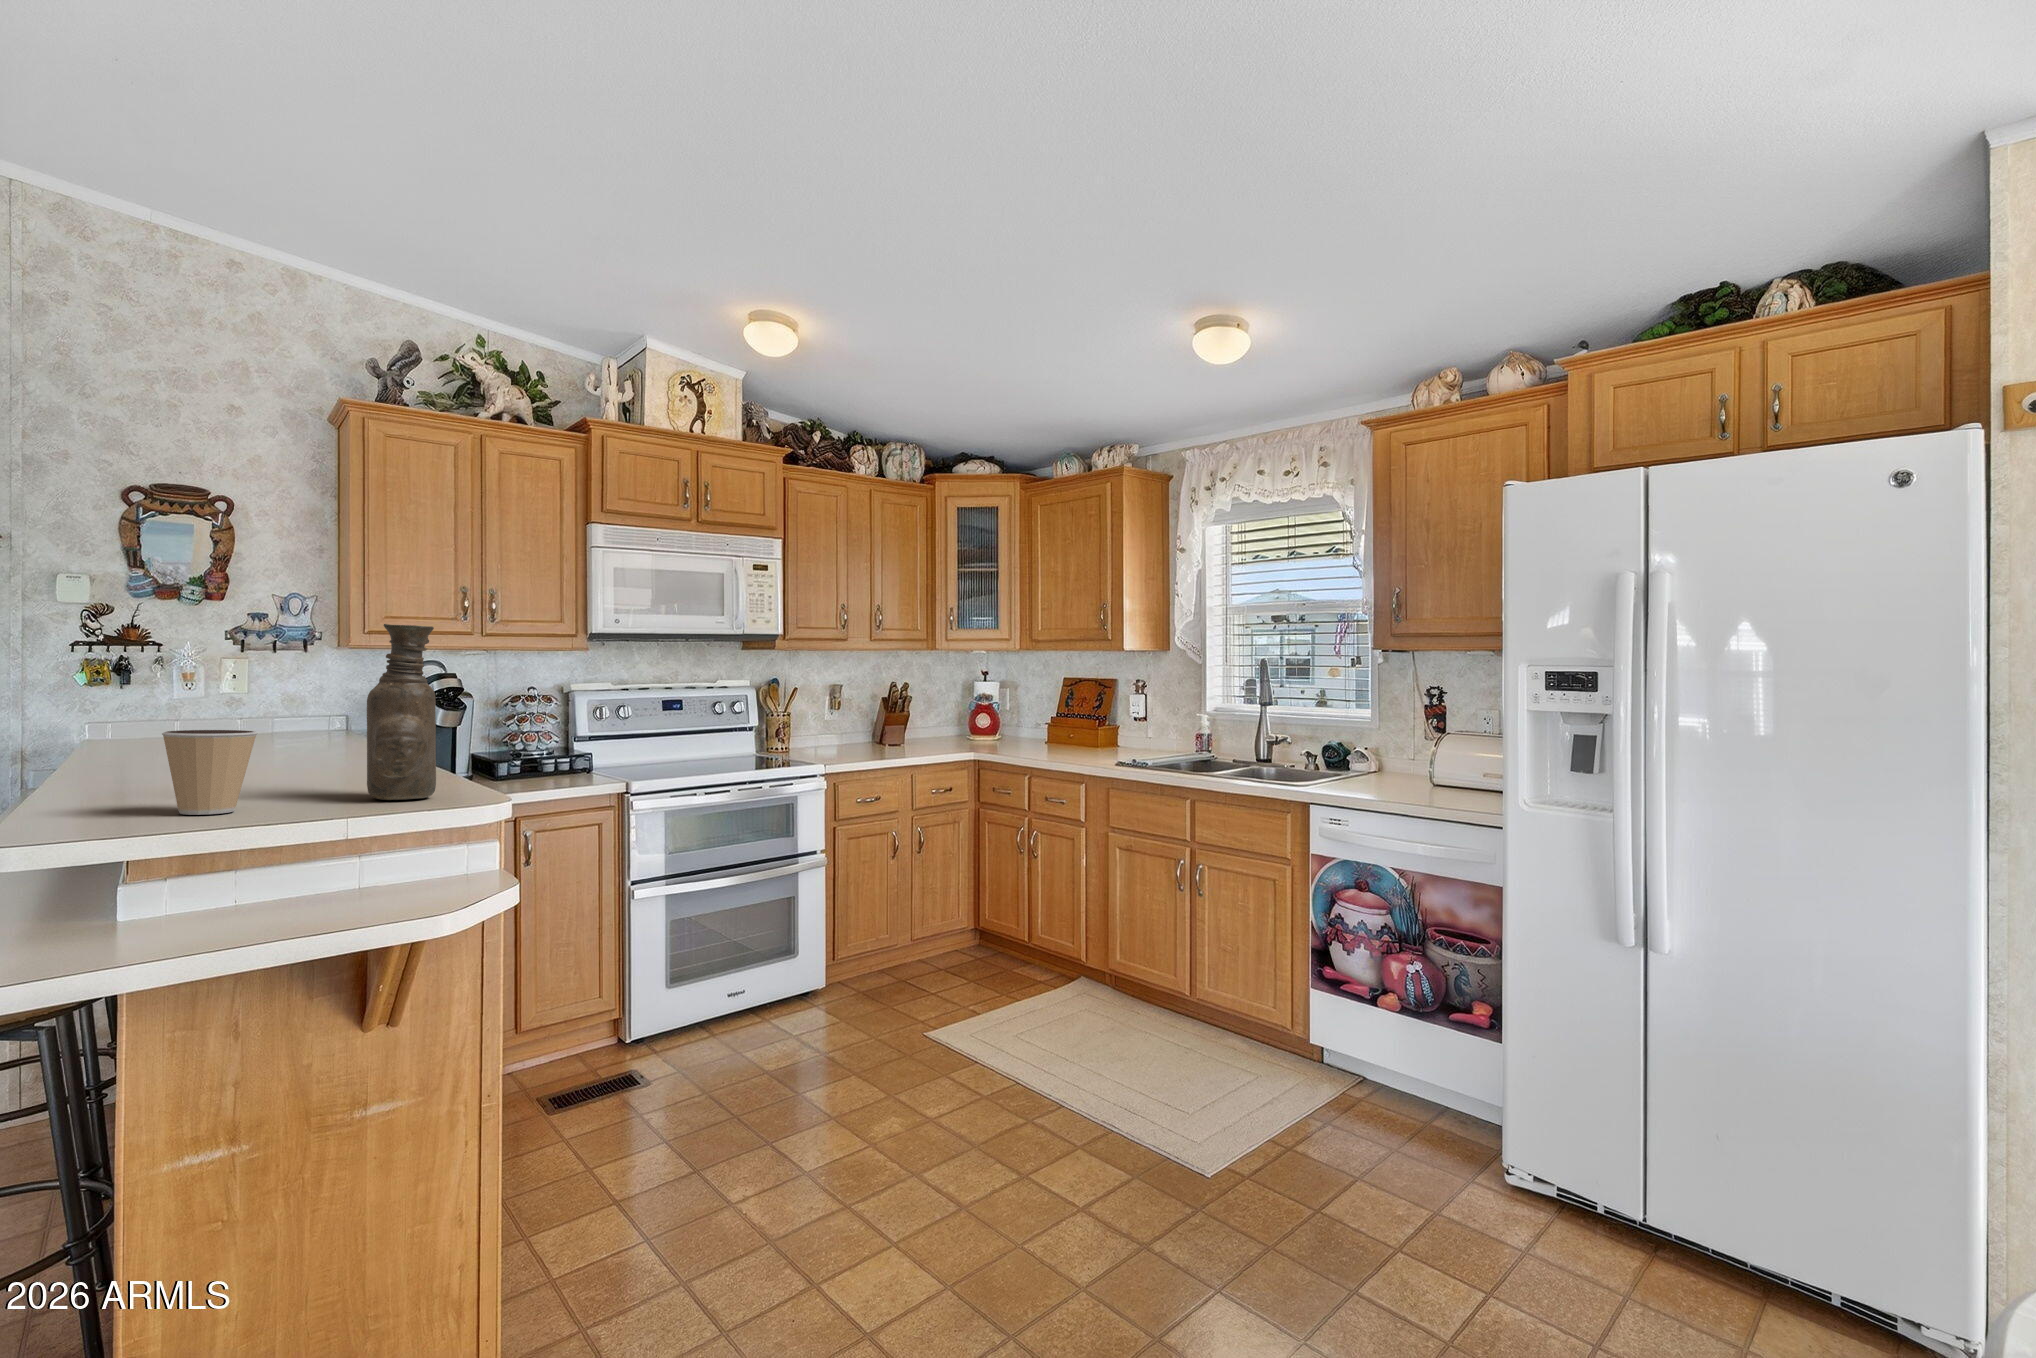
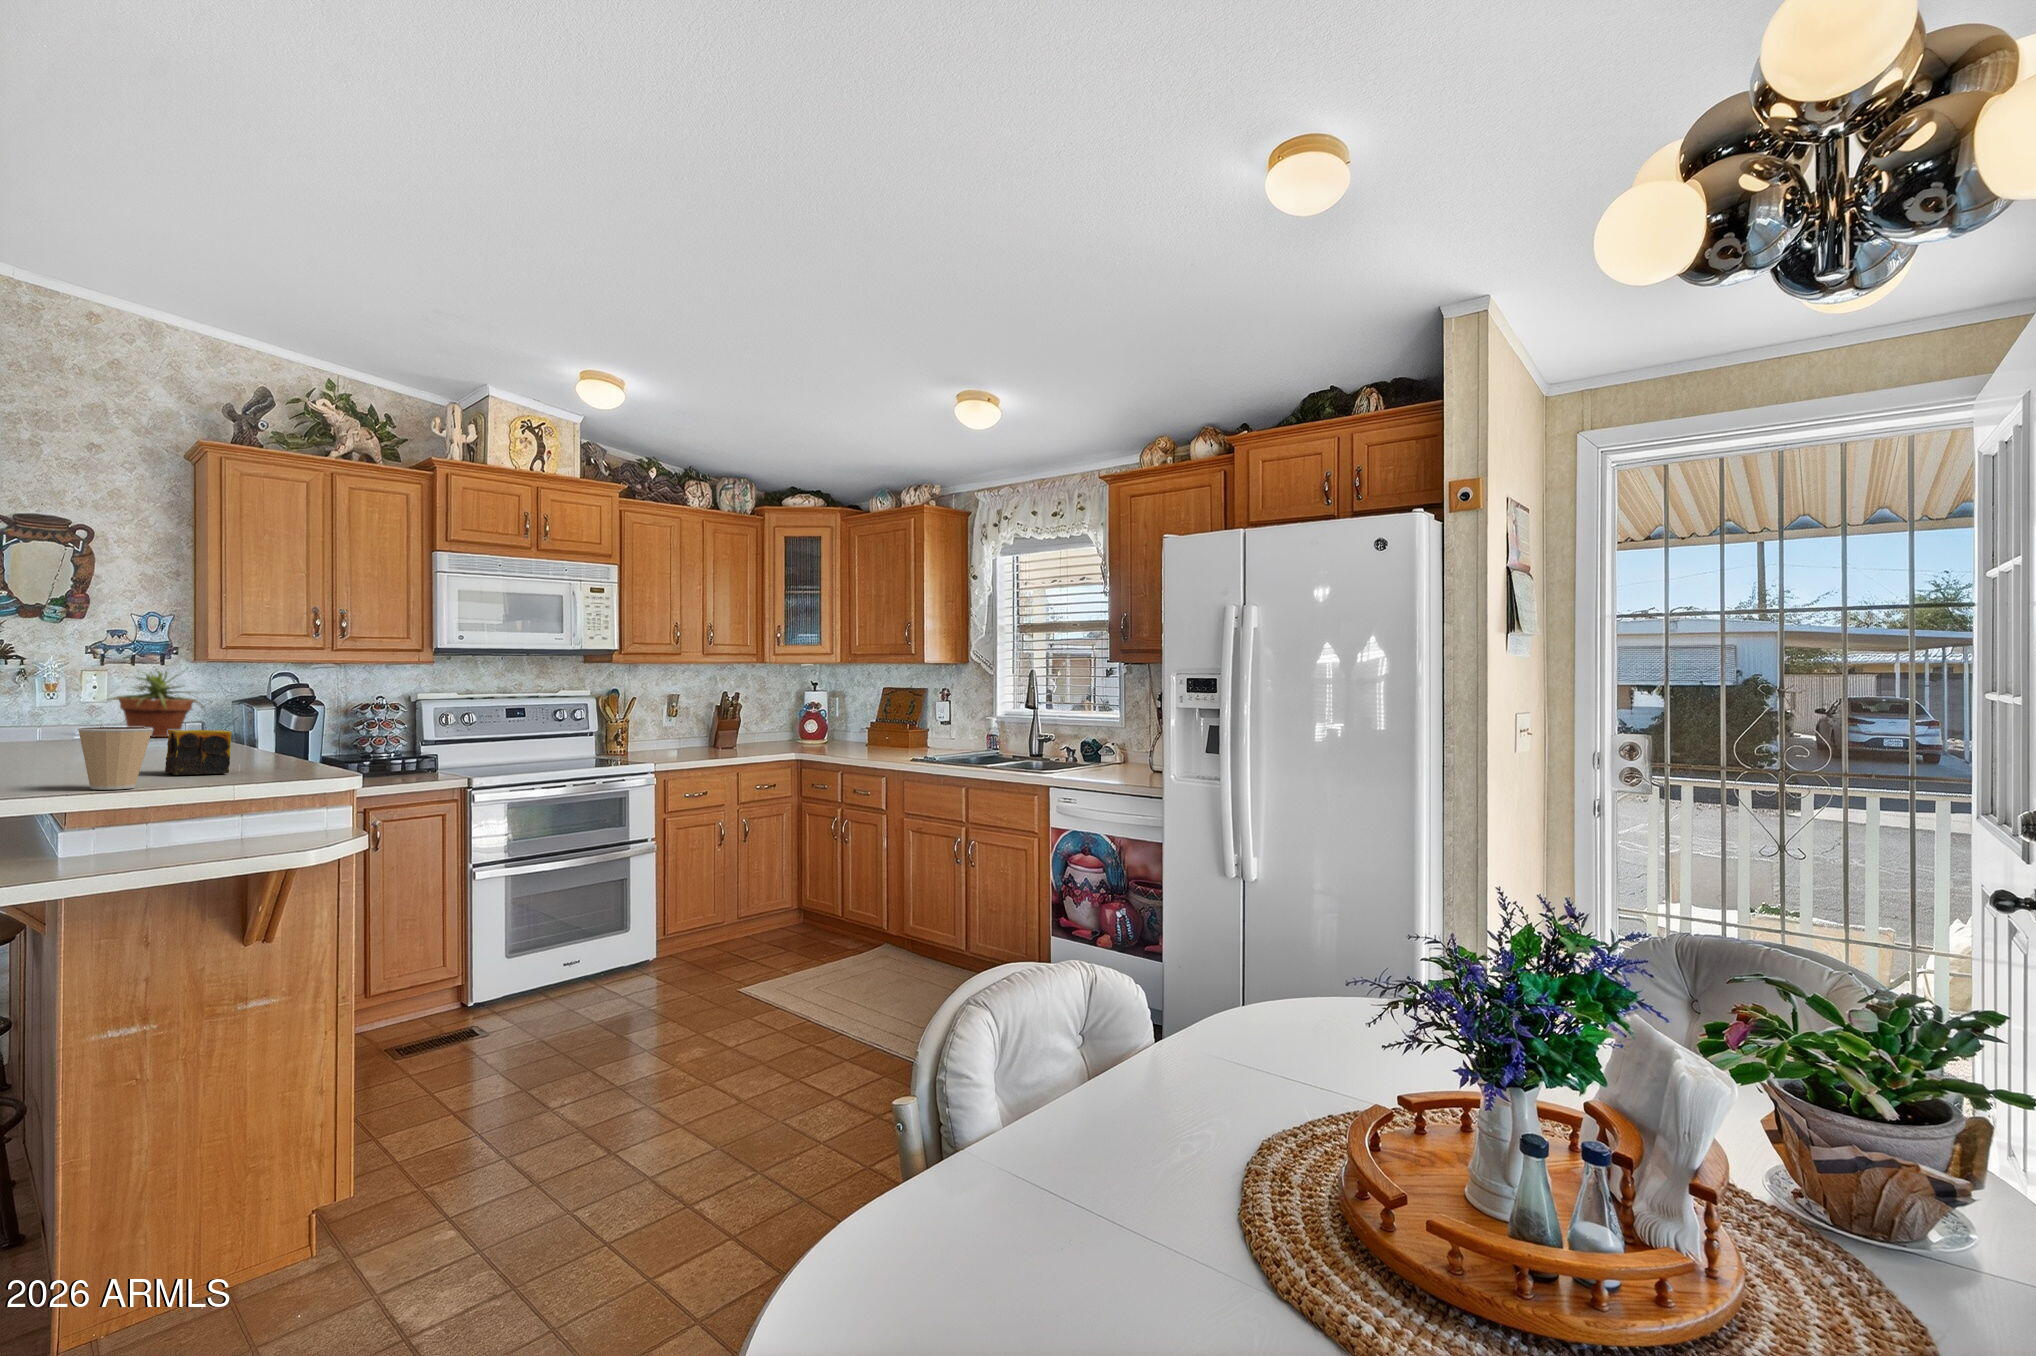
vase: present [367,624,436,800] -> none [240,646,297,781]
potted plant: none [240,656,363,733] -> present [110,670,212,737]
candle: none [284,732,360,789] -> present [165,730,232,775]

